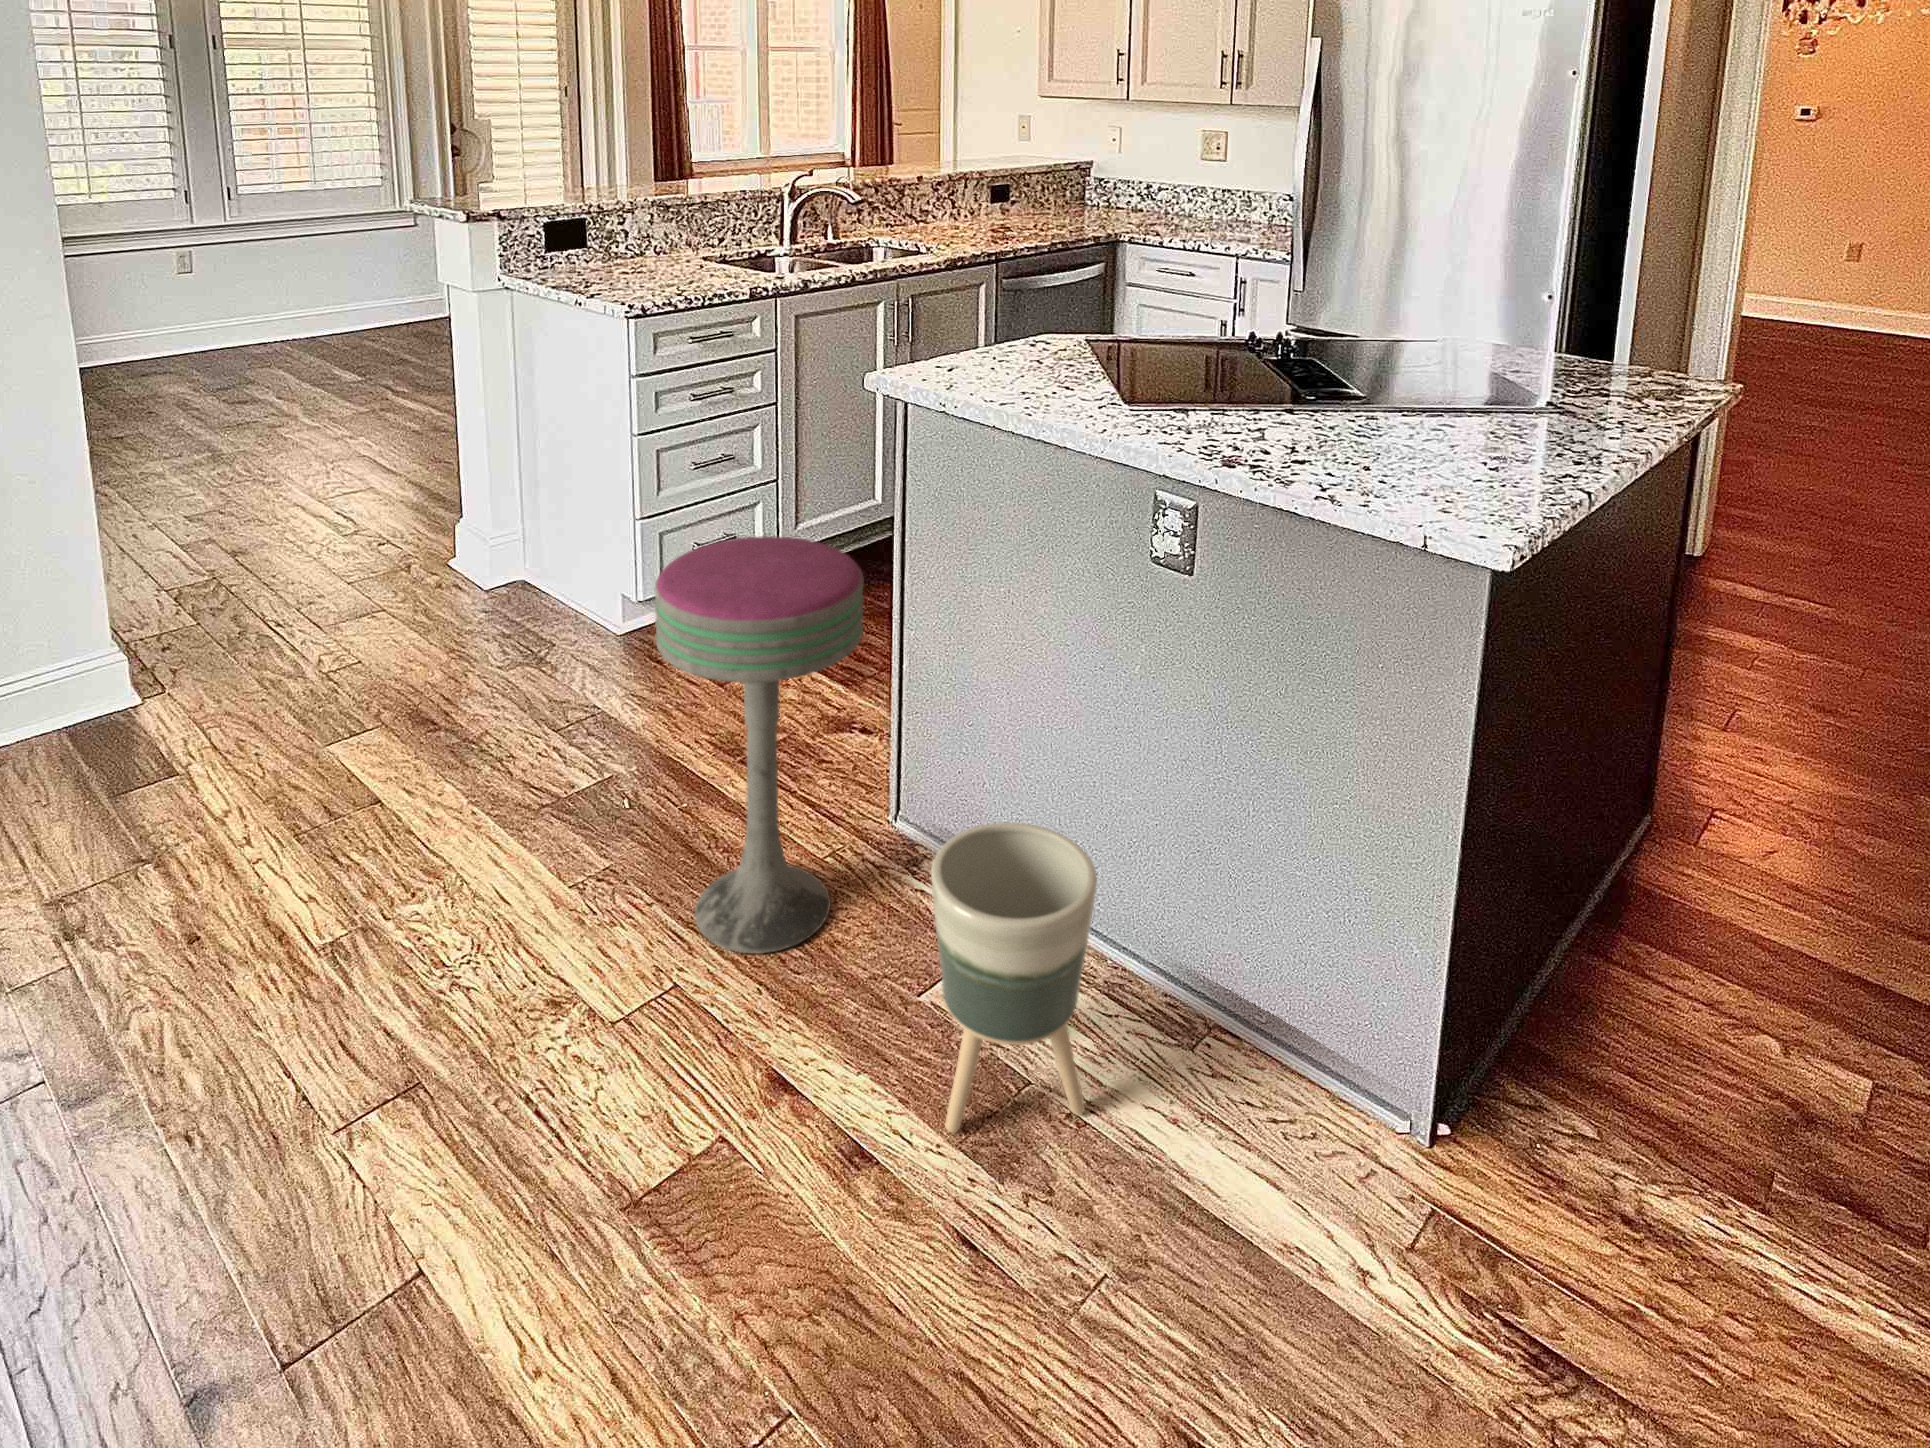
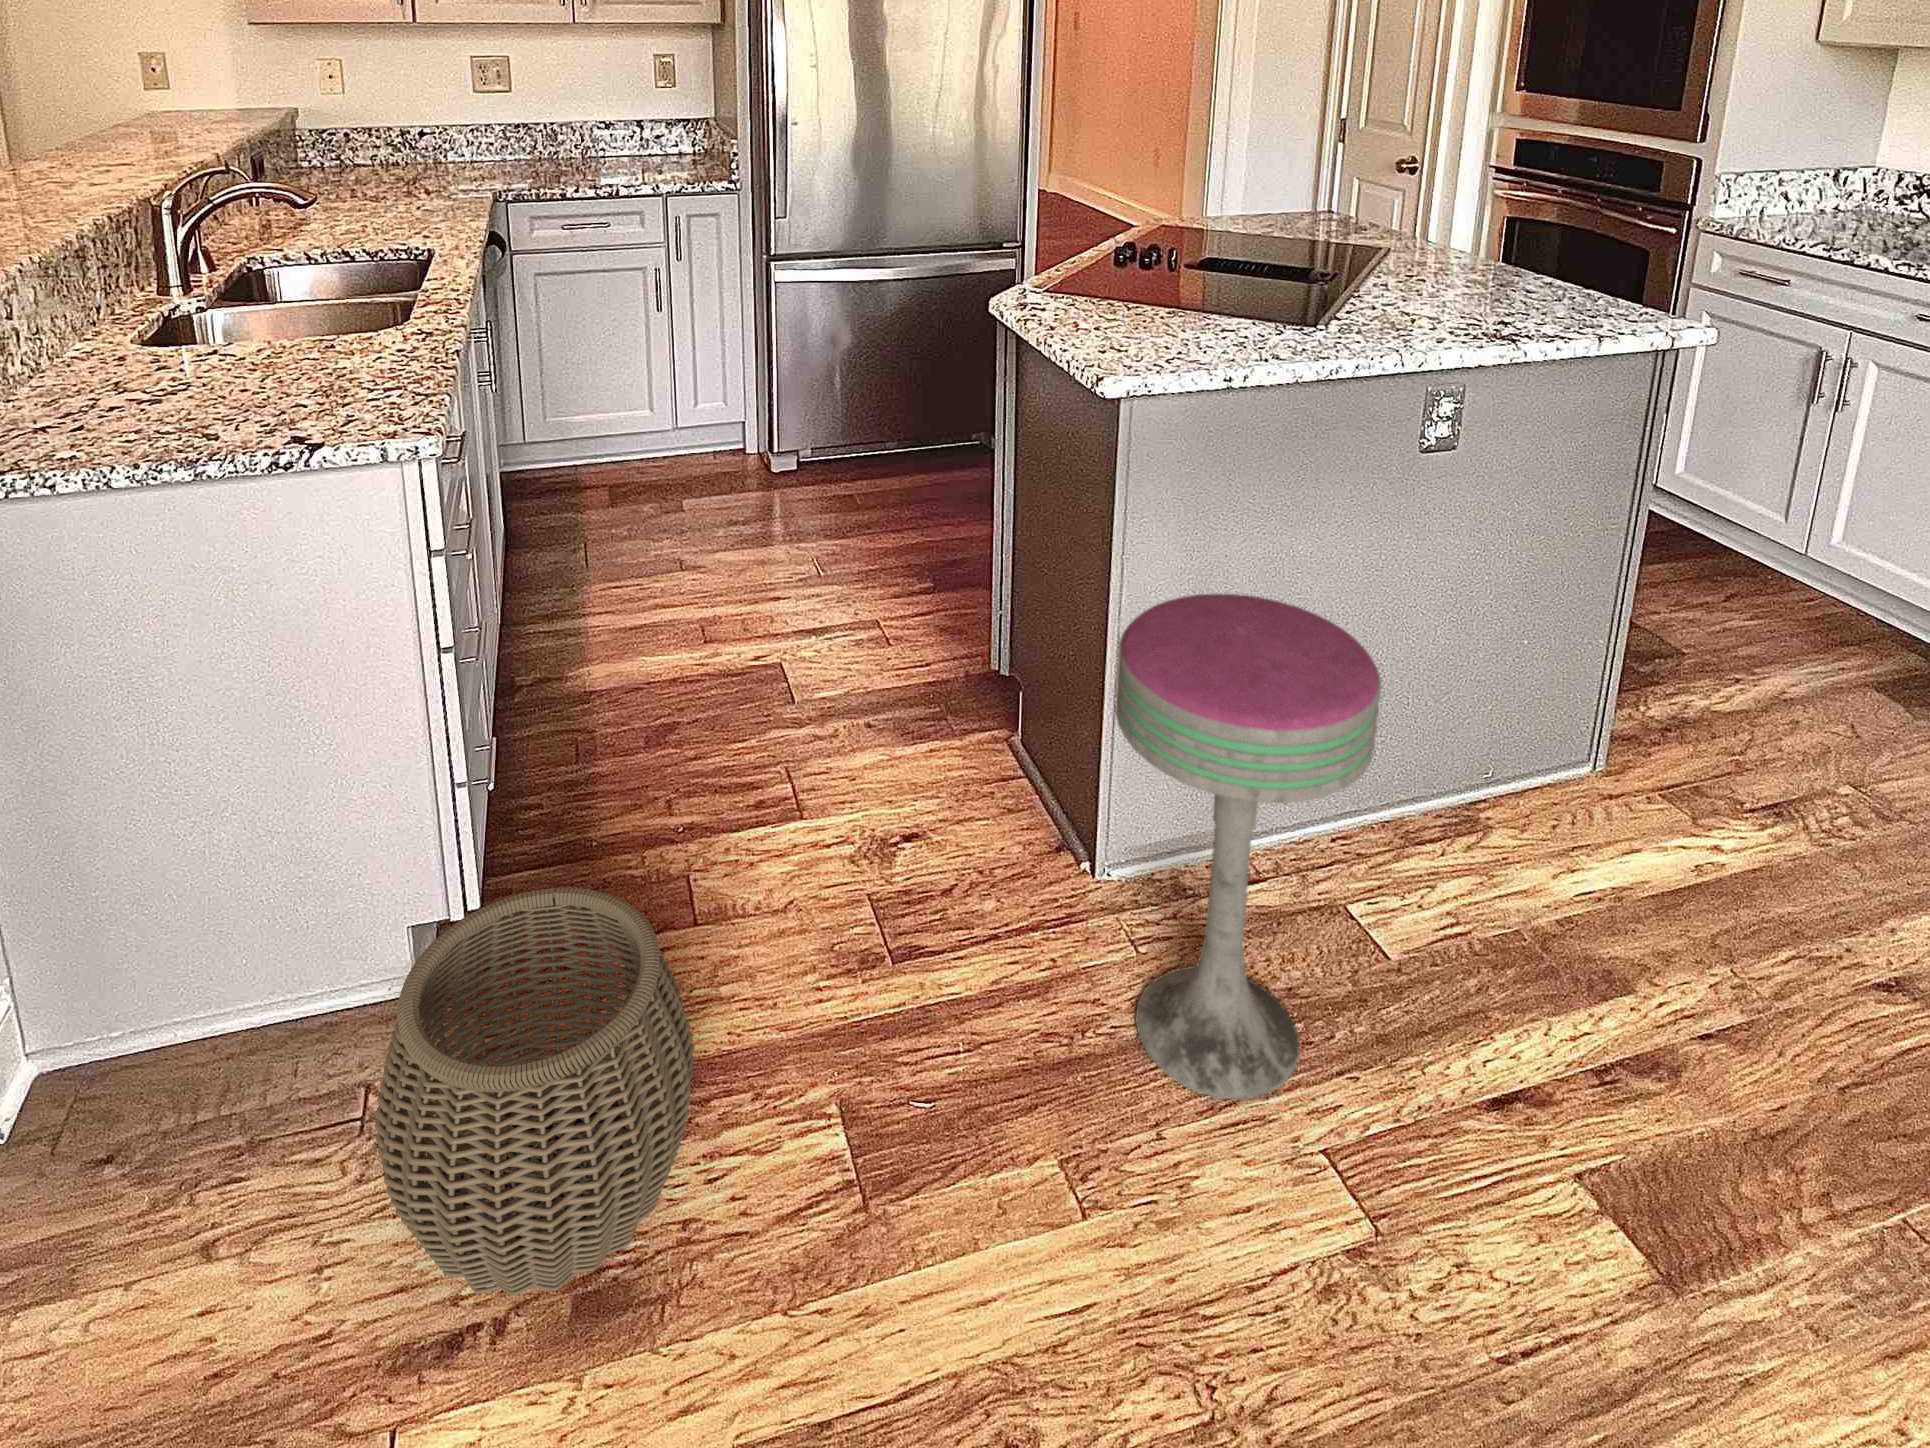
woven basket: none [426,554,601,742] -> present [375,887,694,1296]
planter: present [931,822,1097,1133] -> none [1454,714,1647,1004]

